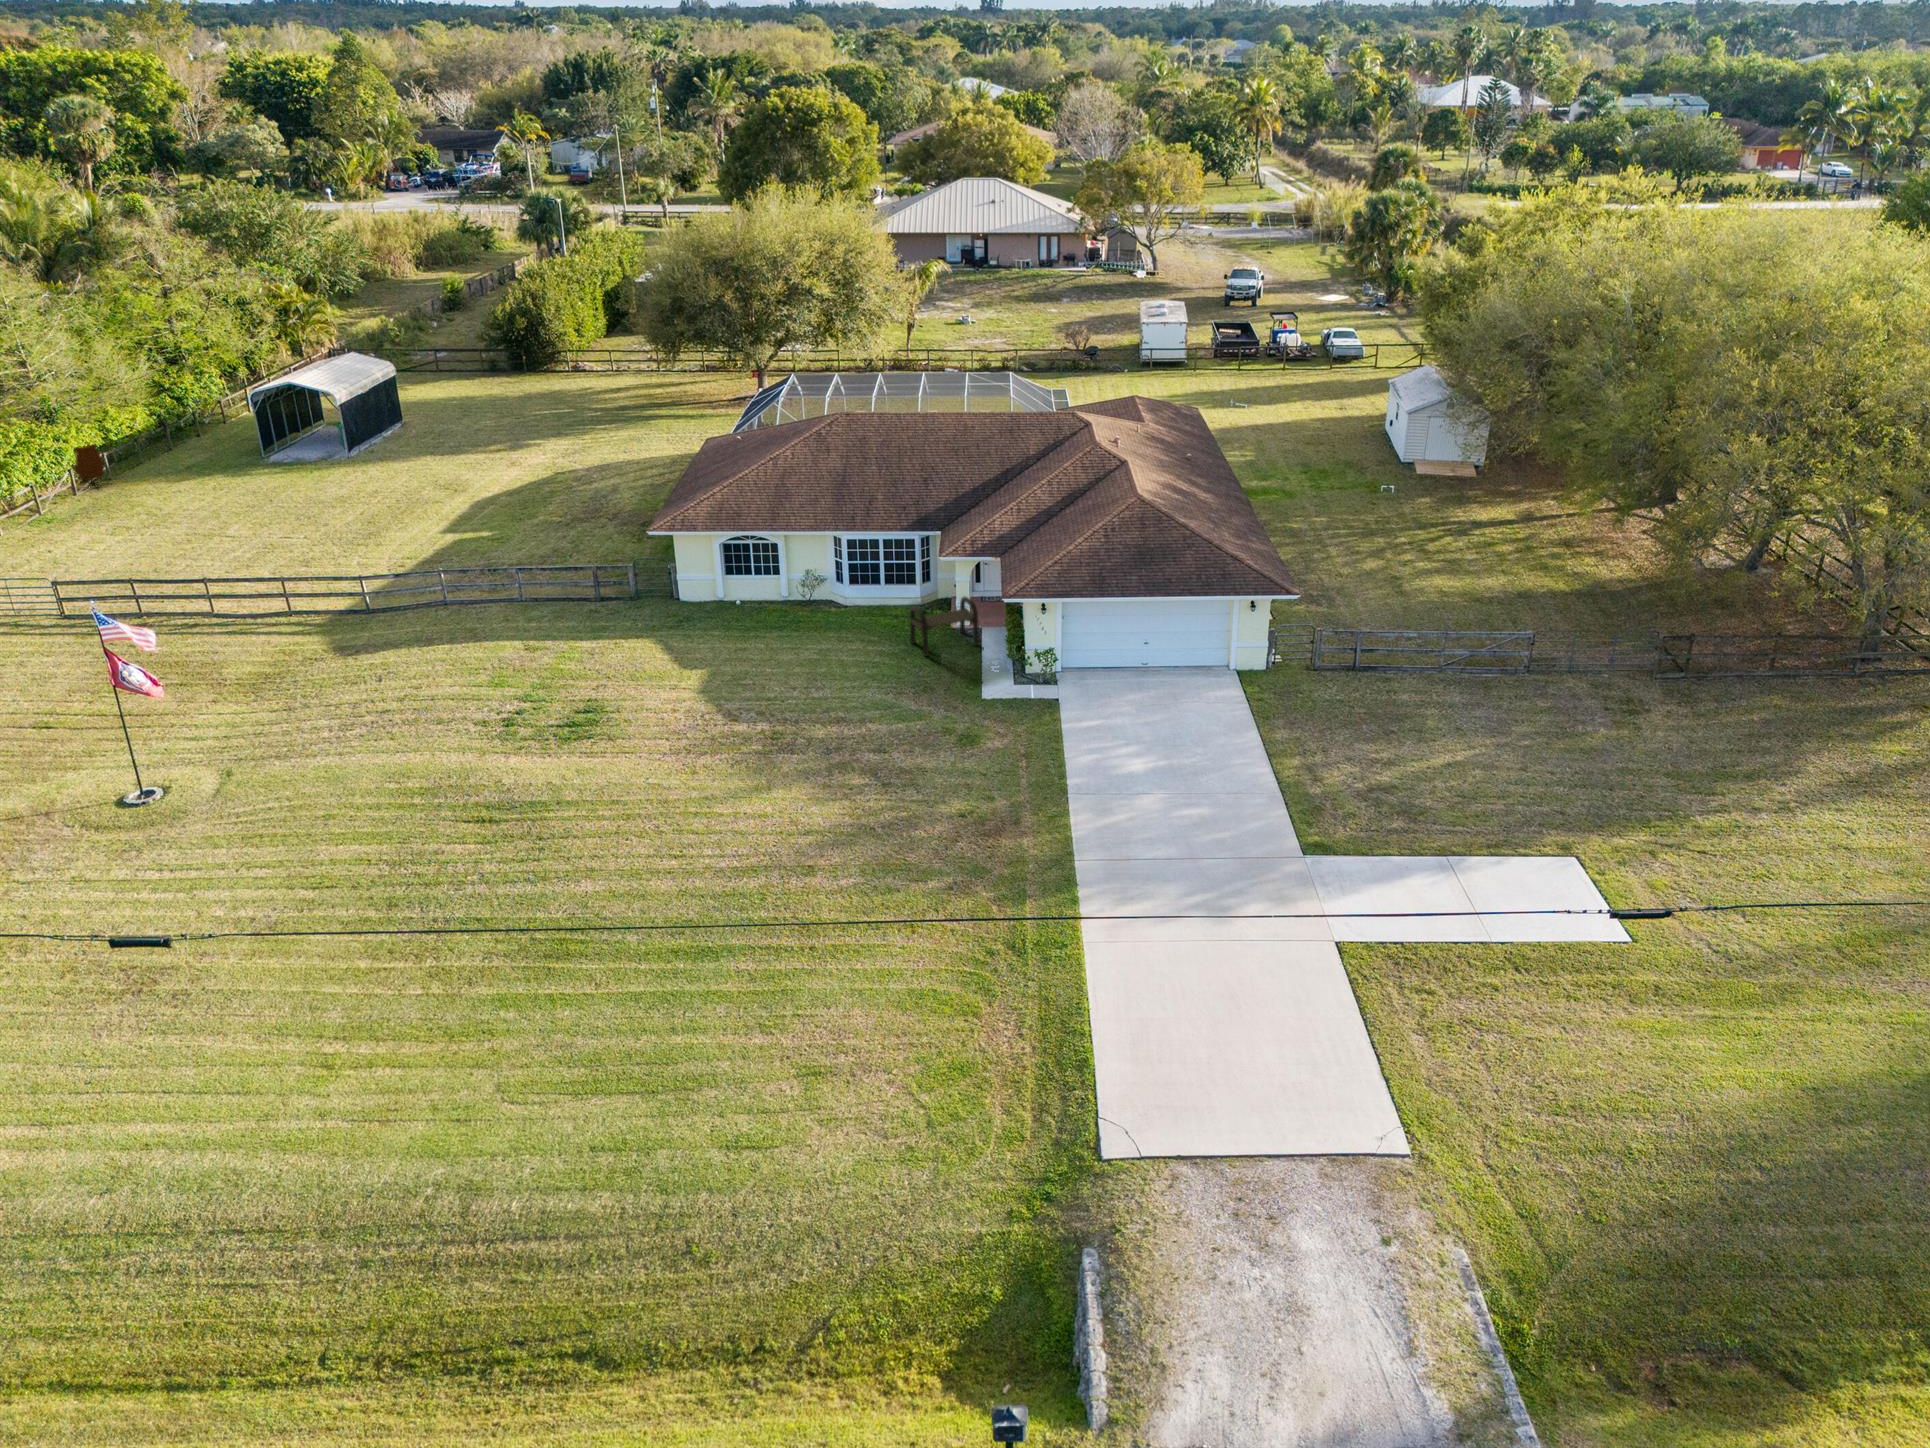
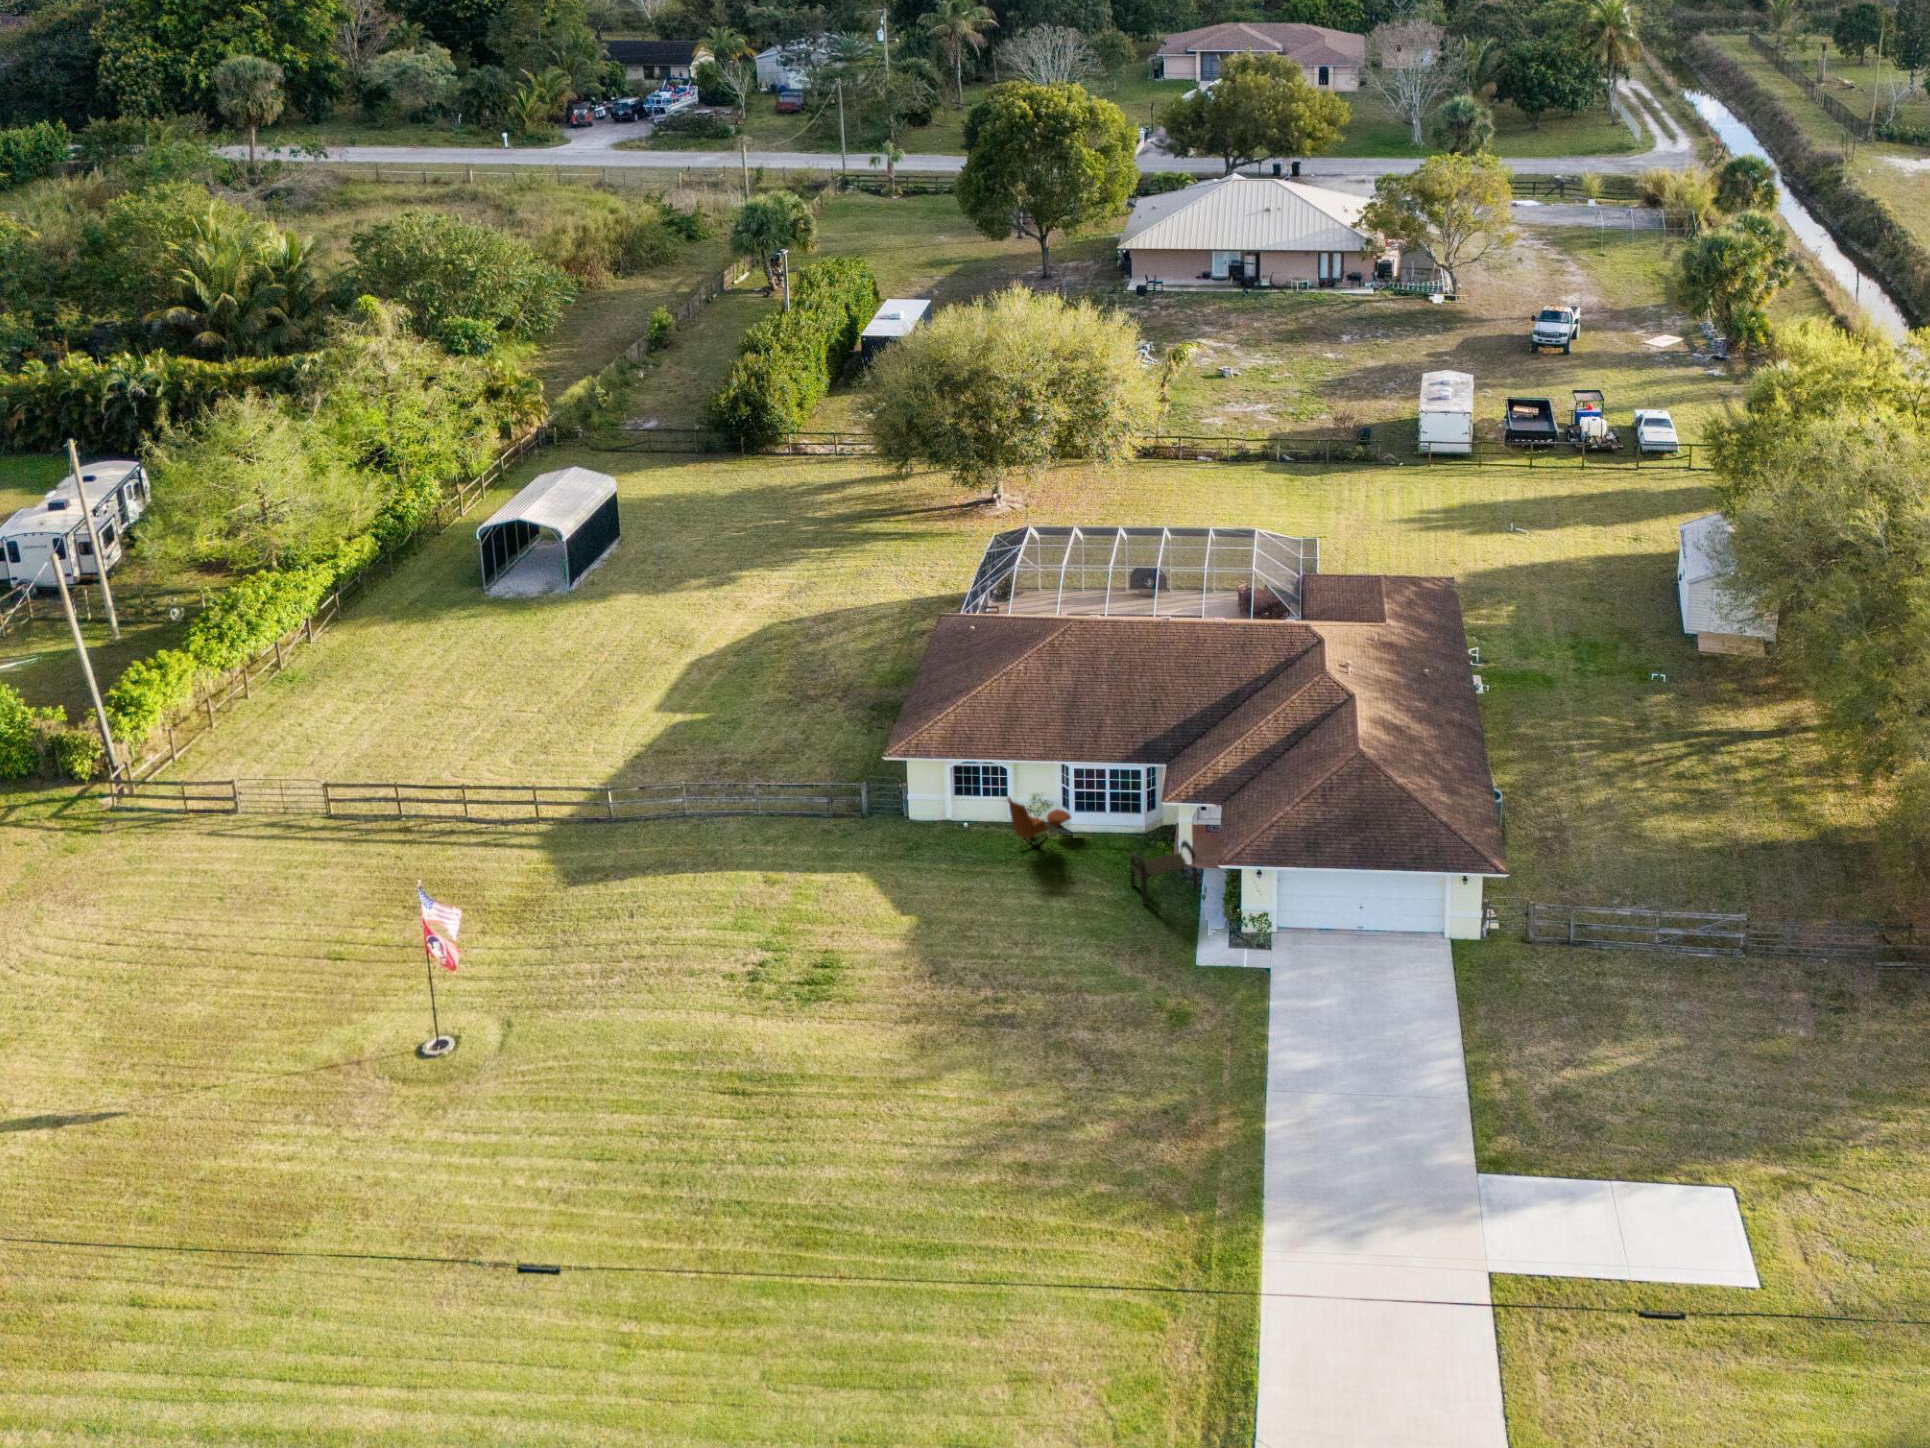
lounge chair: present [72,444,104,487] -> present [1007,797,1071,848]

